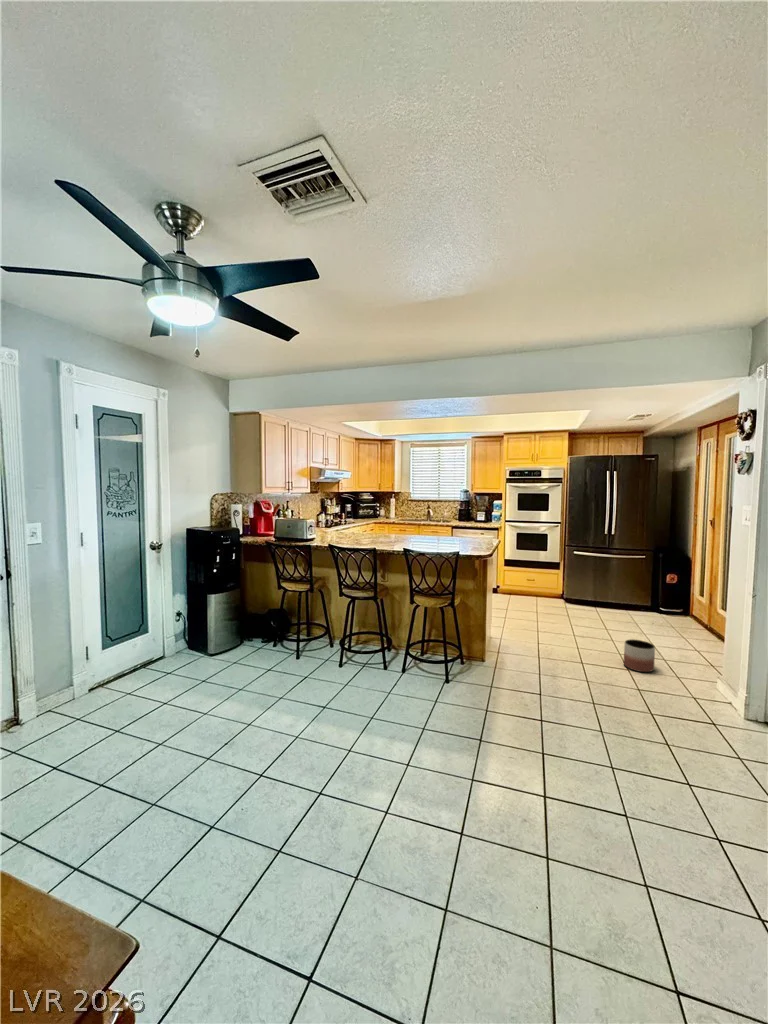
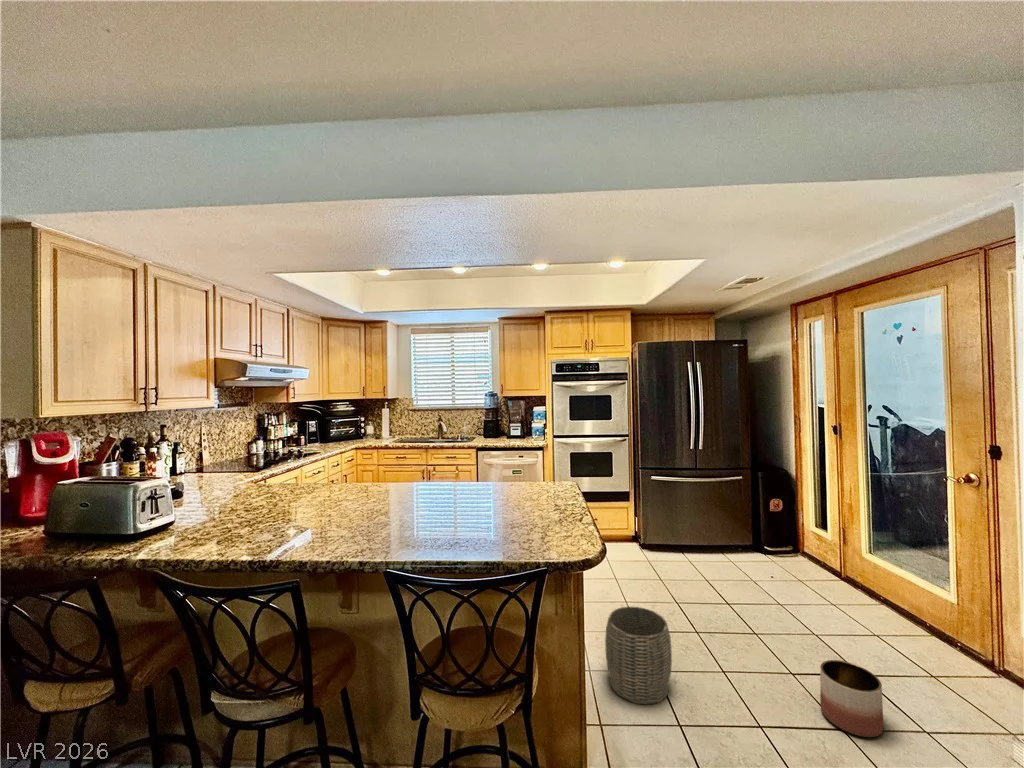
woven basket: none [510,608,546,651] -> present [605,607,672,704]

